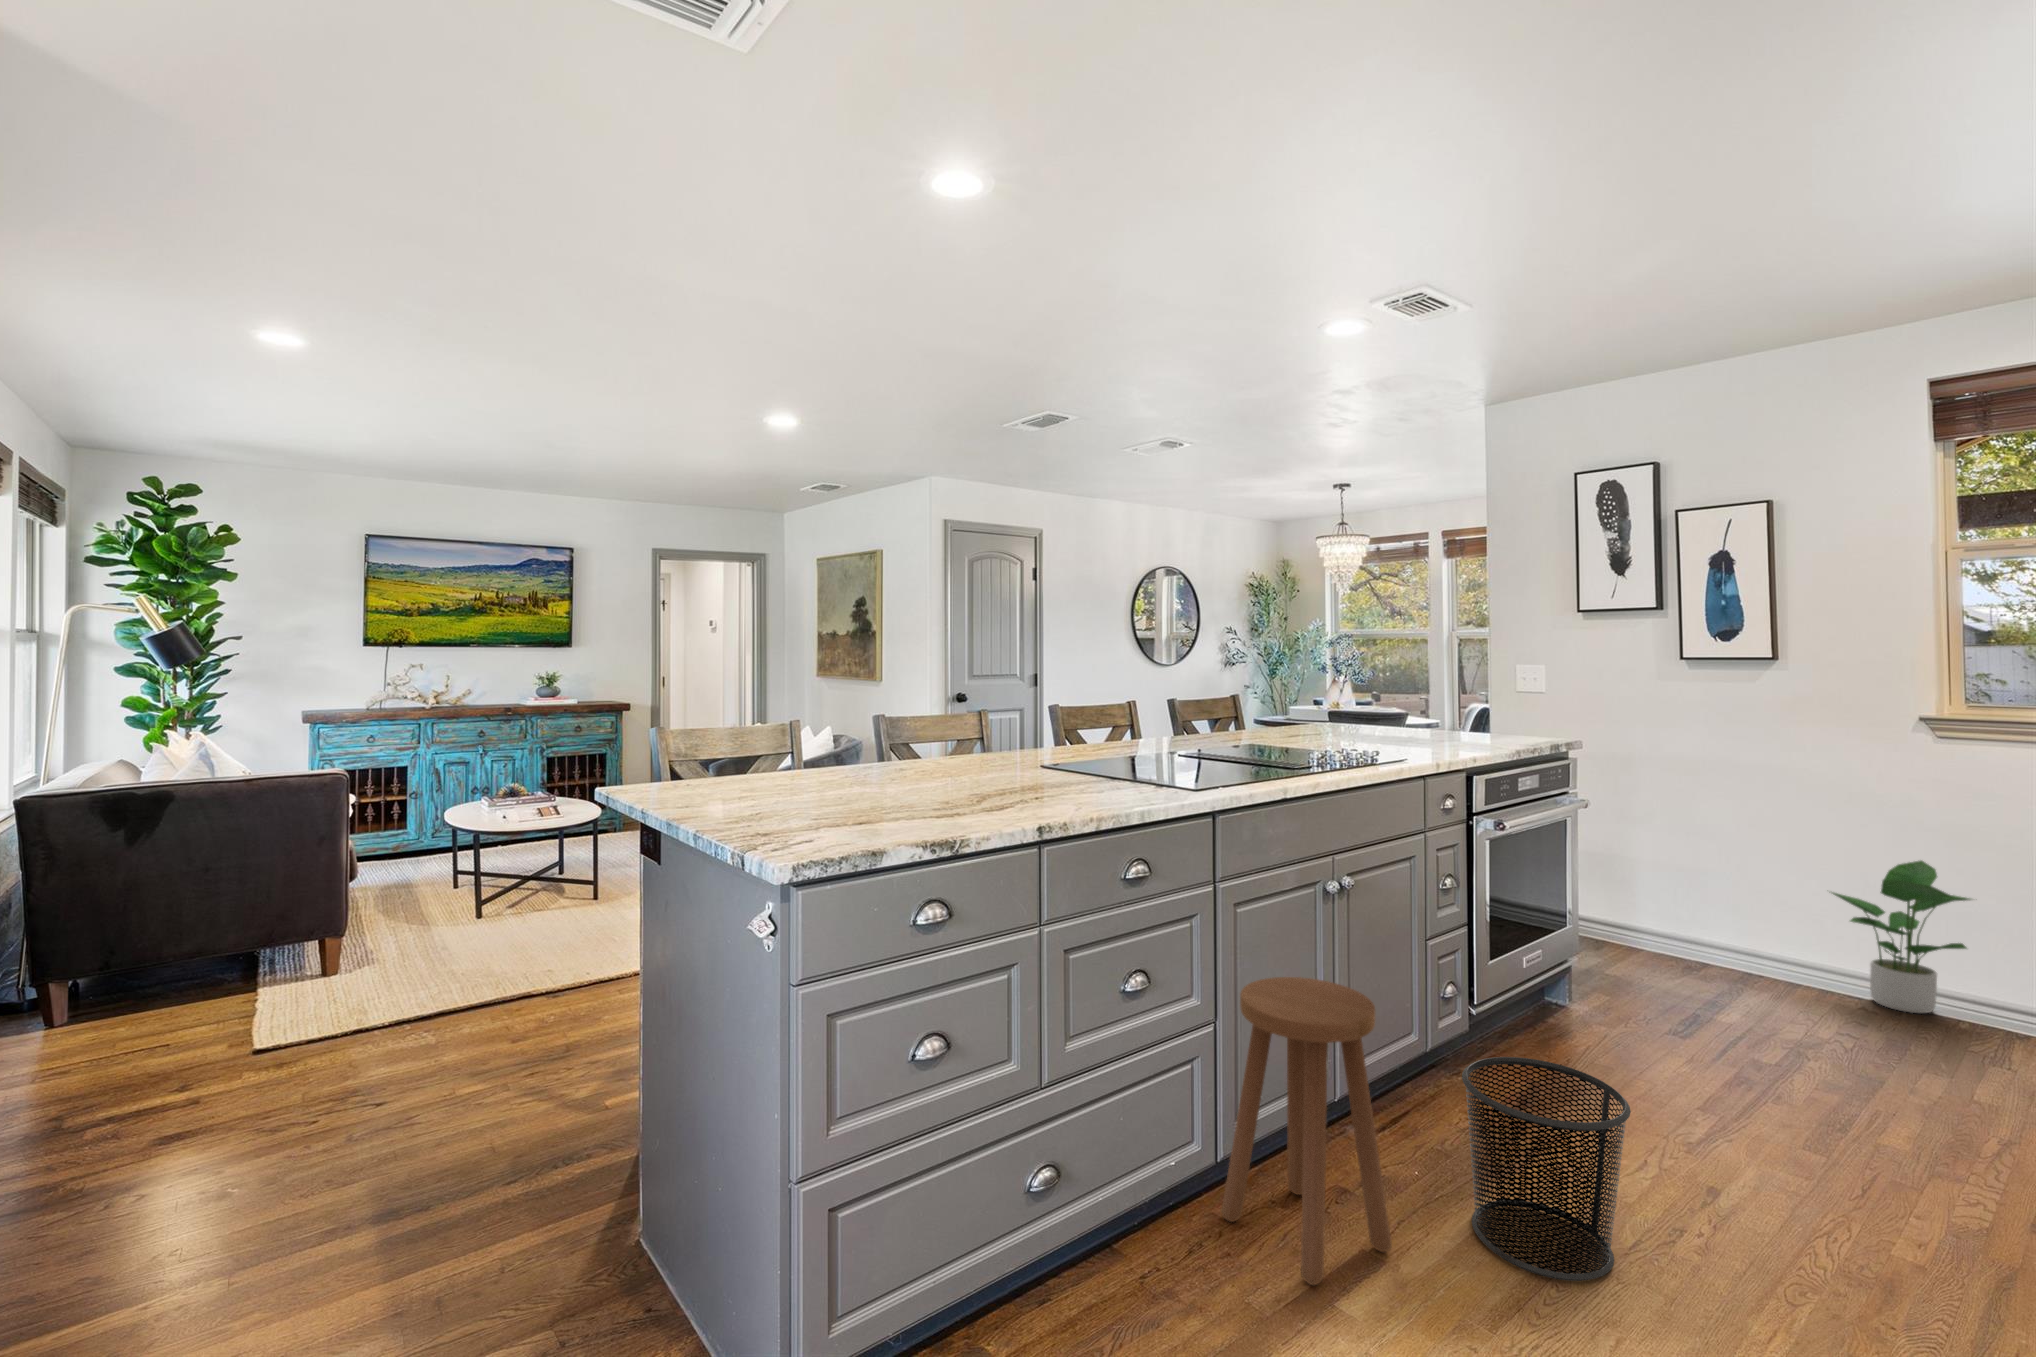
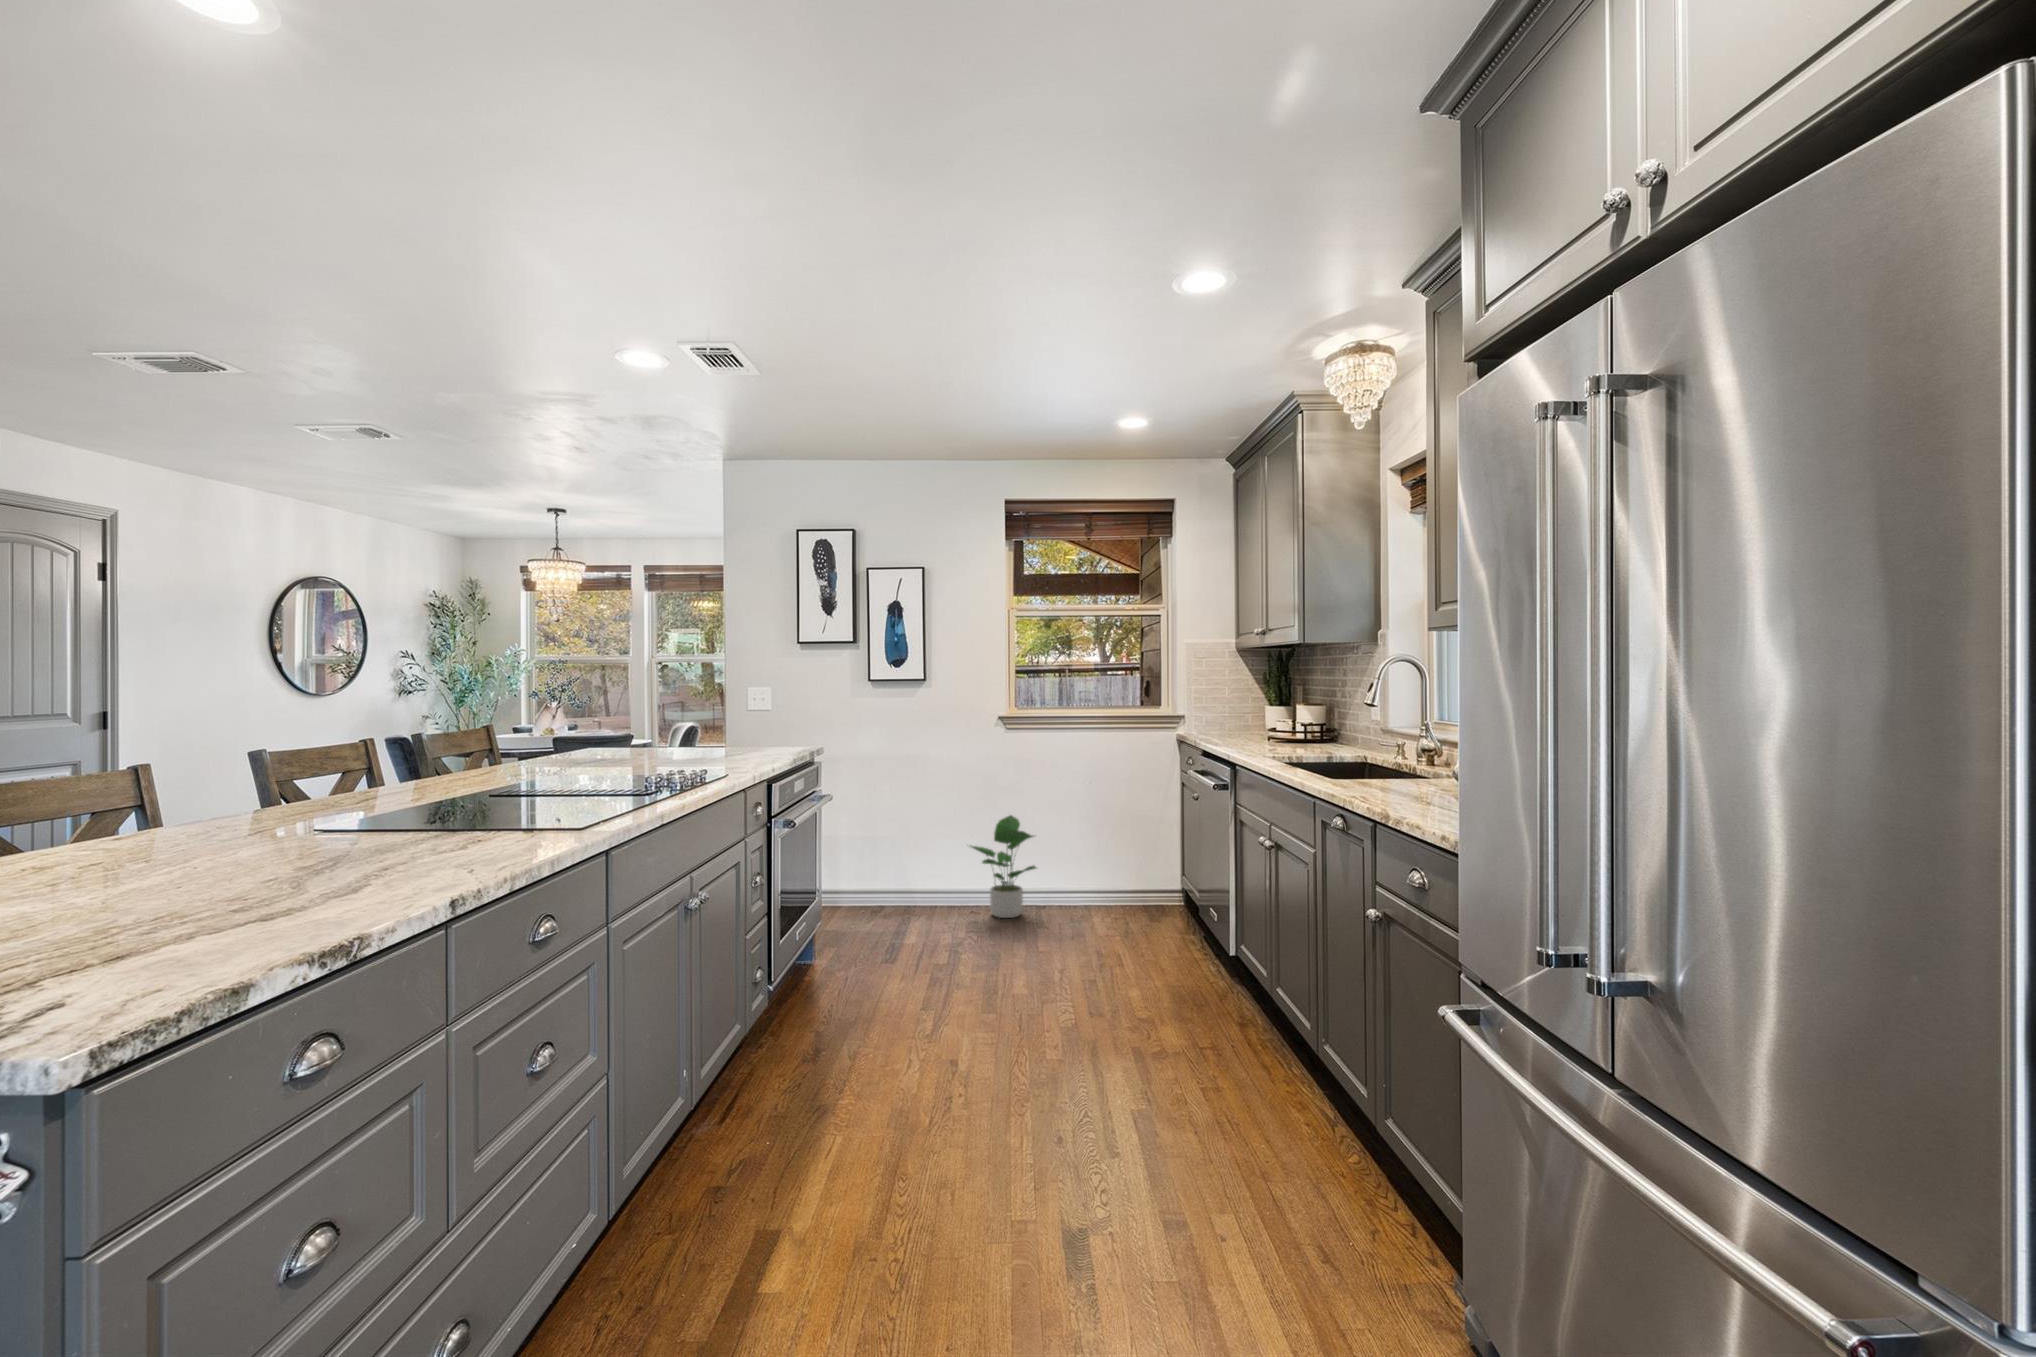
stool: present [1222,977,1392,1285] -> none [630,1001,797,1301]
waste bin: present [1462,1057,1631,1281] -> none [831,1015,952,1193]

